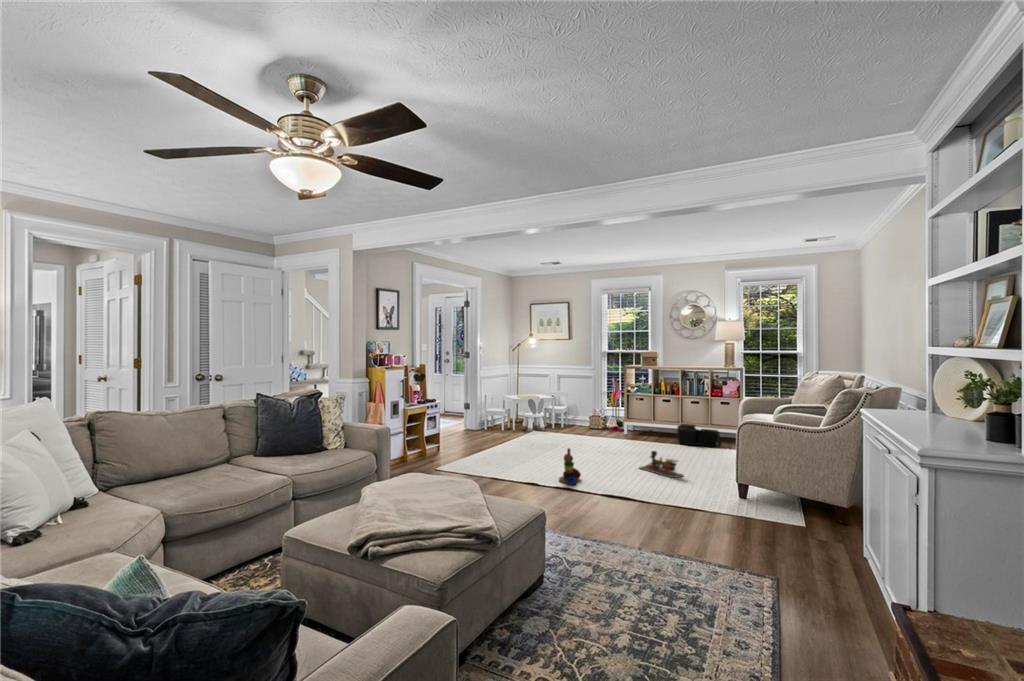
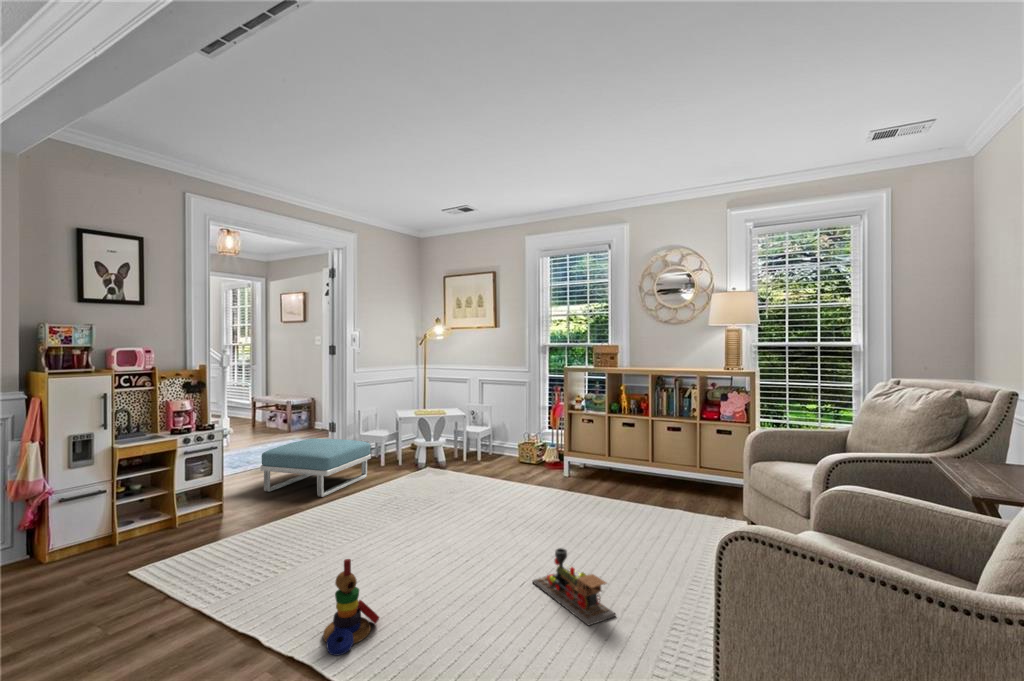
footstool: none [446,412,504,443] -> present [260,439,371,497]
storage bin: present [677,424,722,446] -> none [643,464,717,512]

